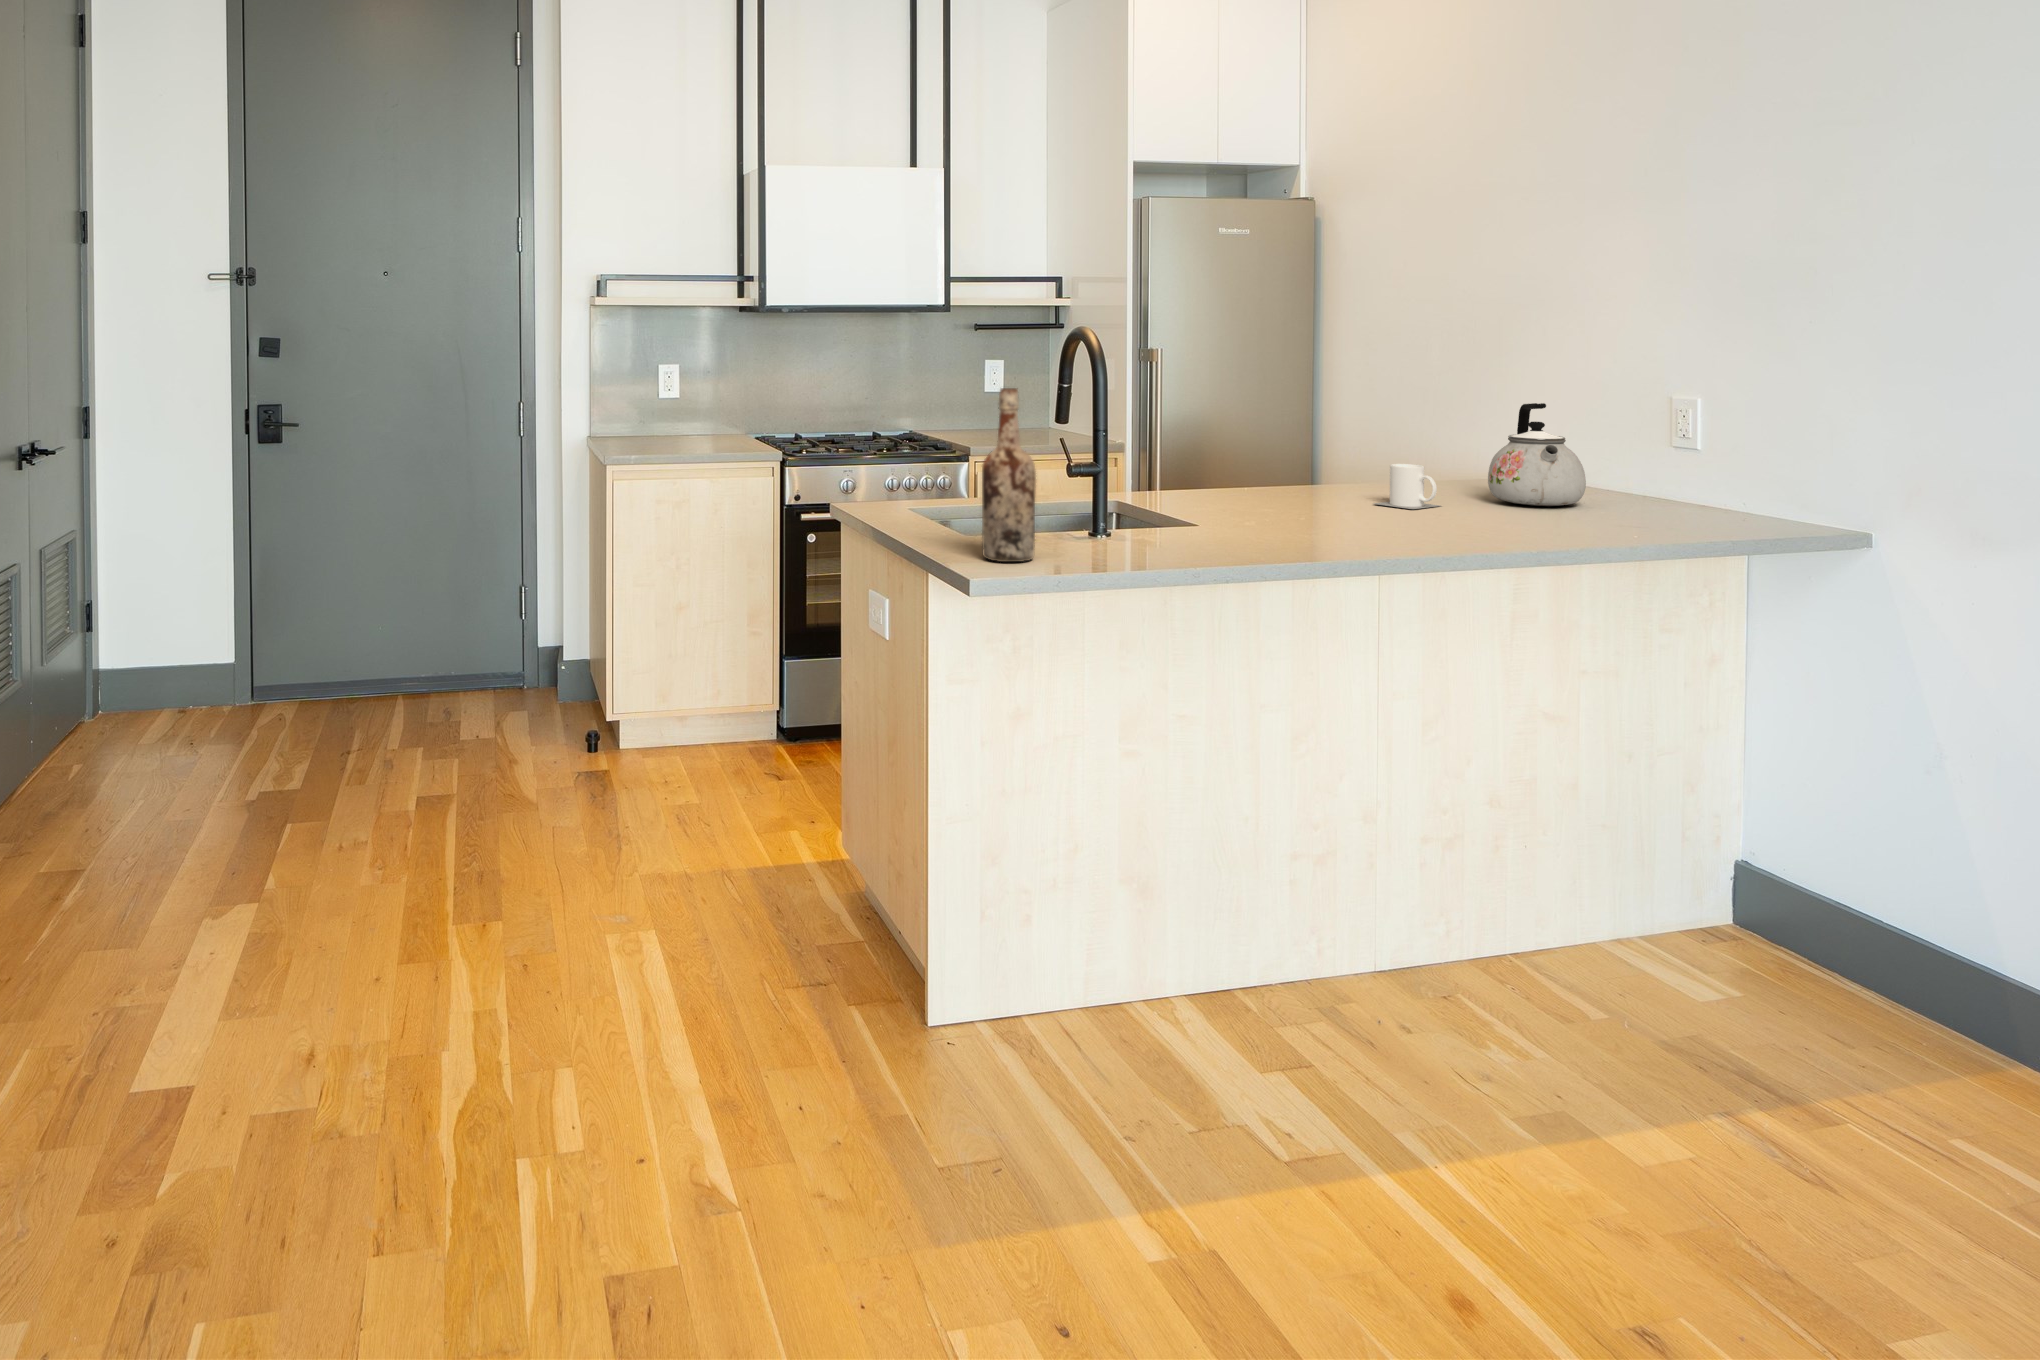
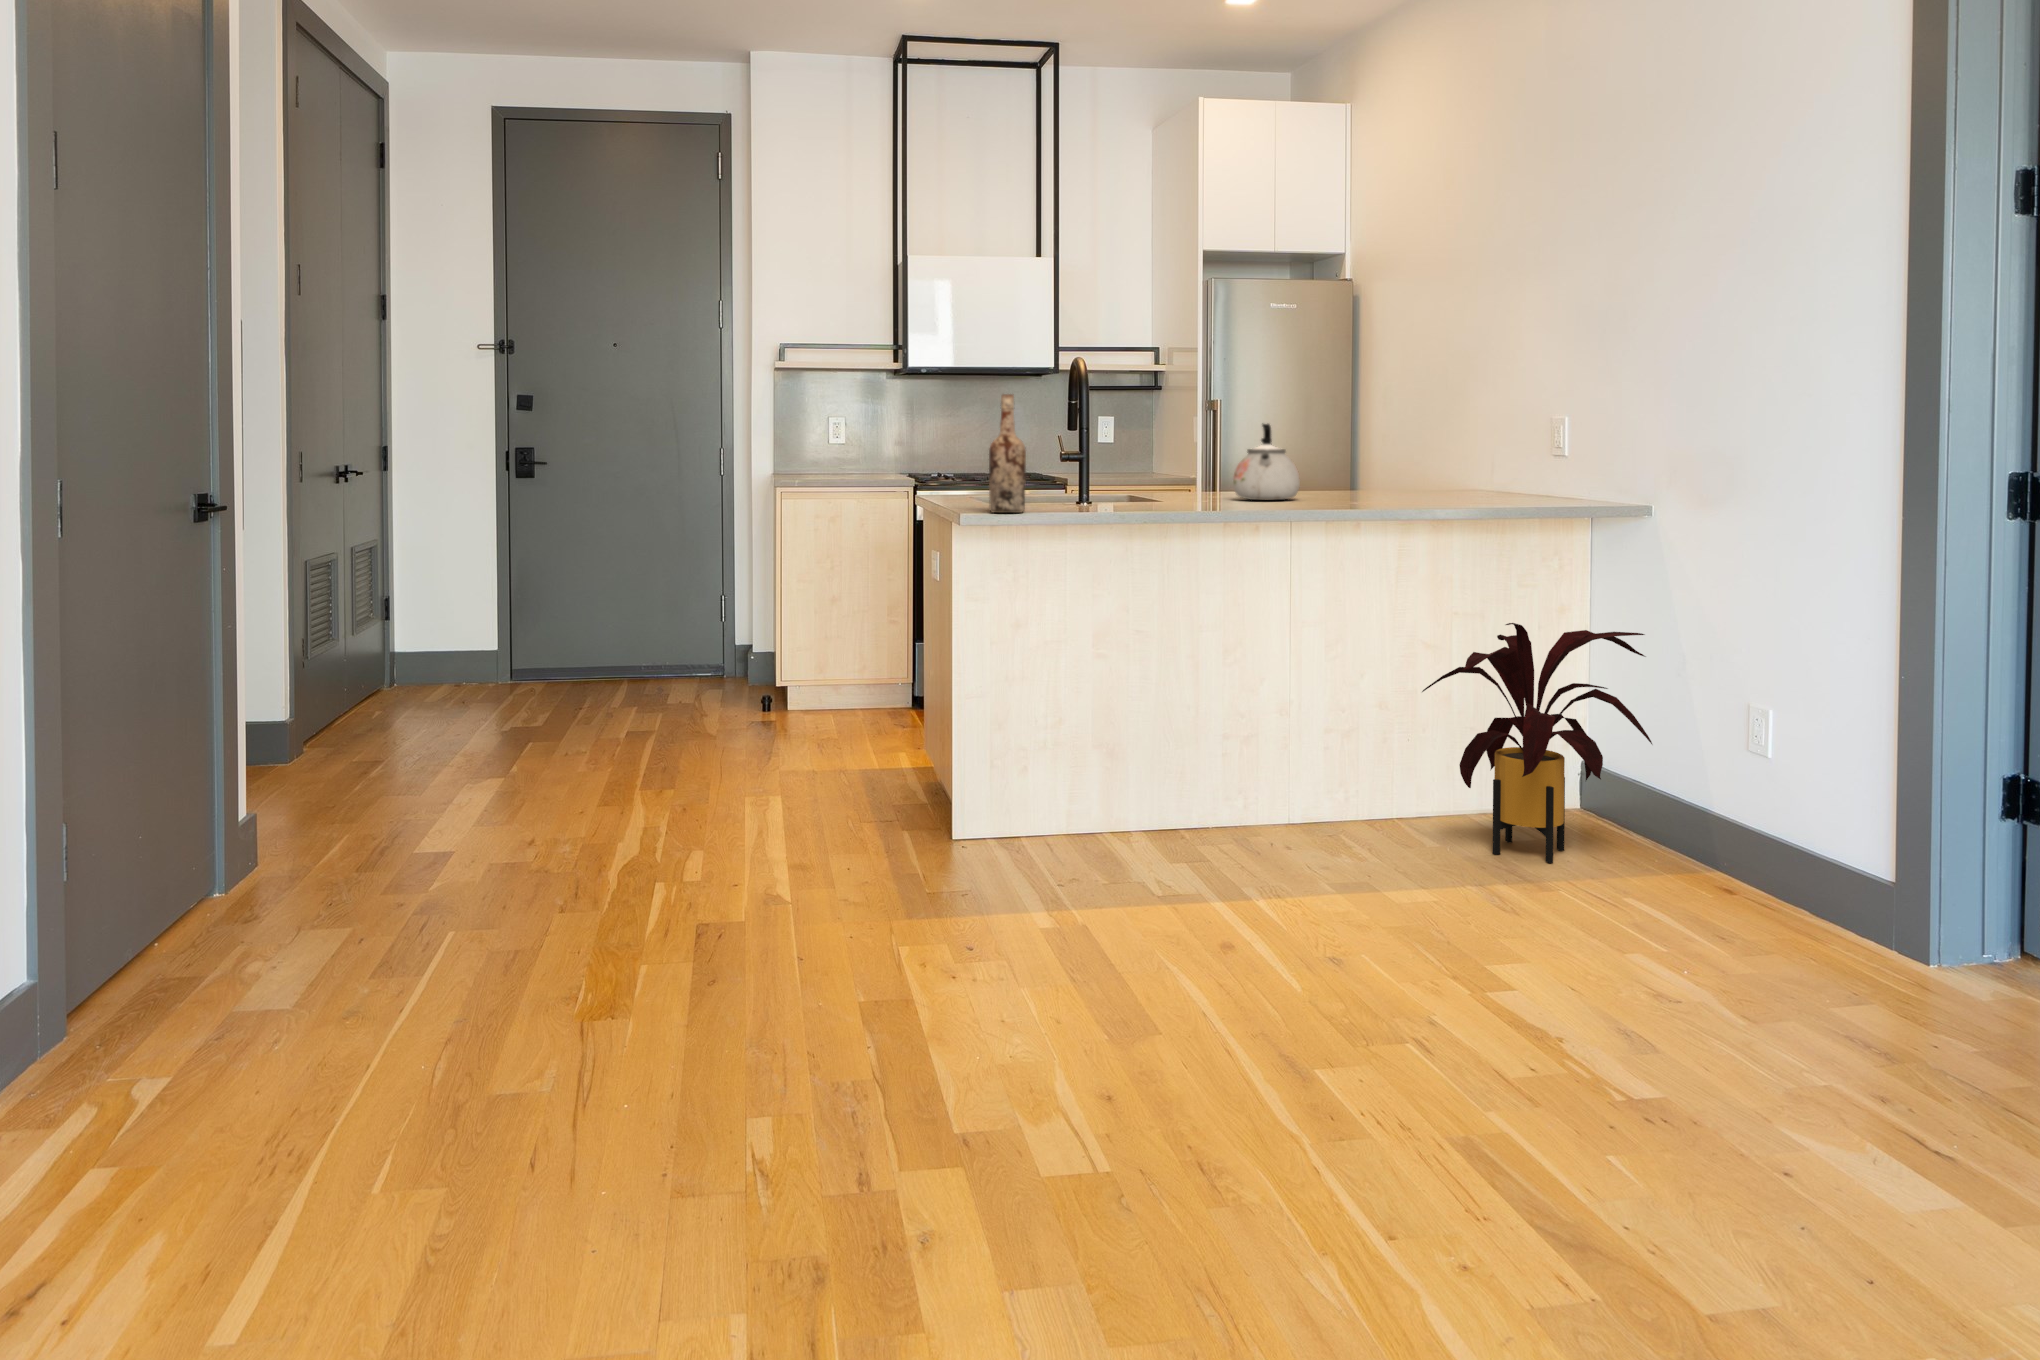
kettle: present [1488,403,1586,506] -> present [1233,424,1300,500]
mug: present [1373,464,1440,509] -> none [1318,468,1369,498]
house plant: none [1574,711,1960,1061] -> present [1422,623,1652,863]

